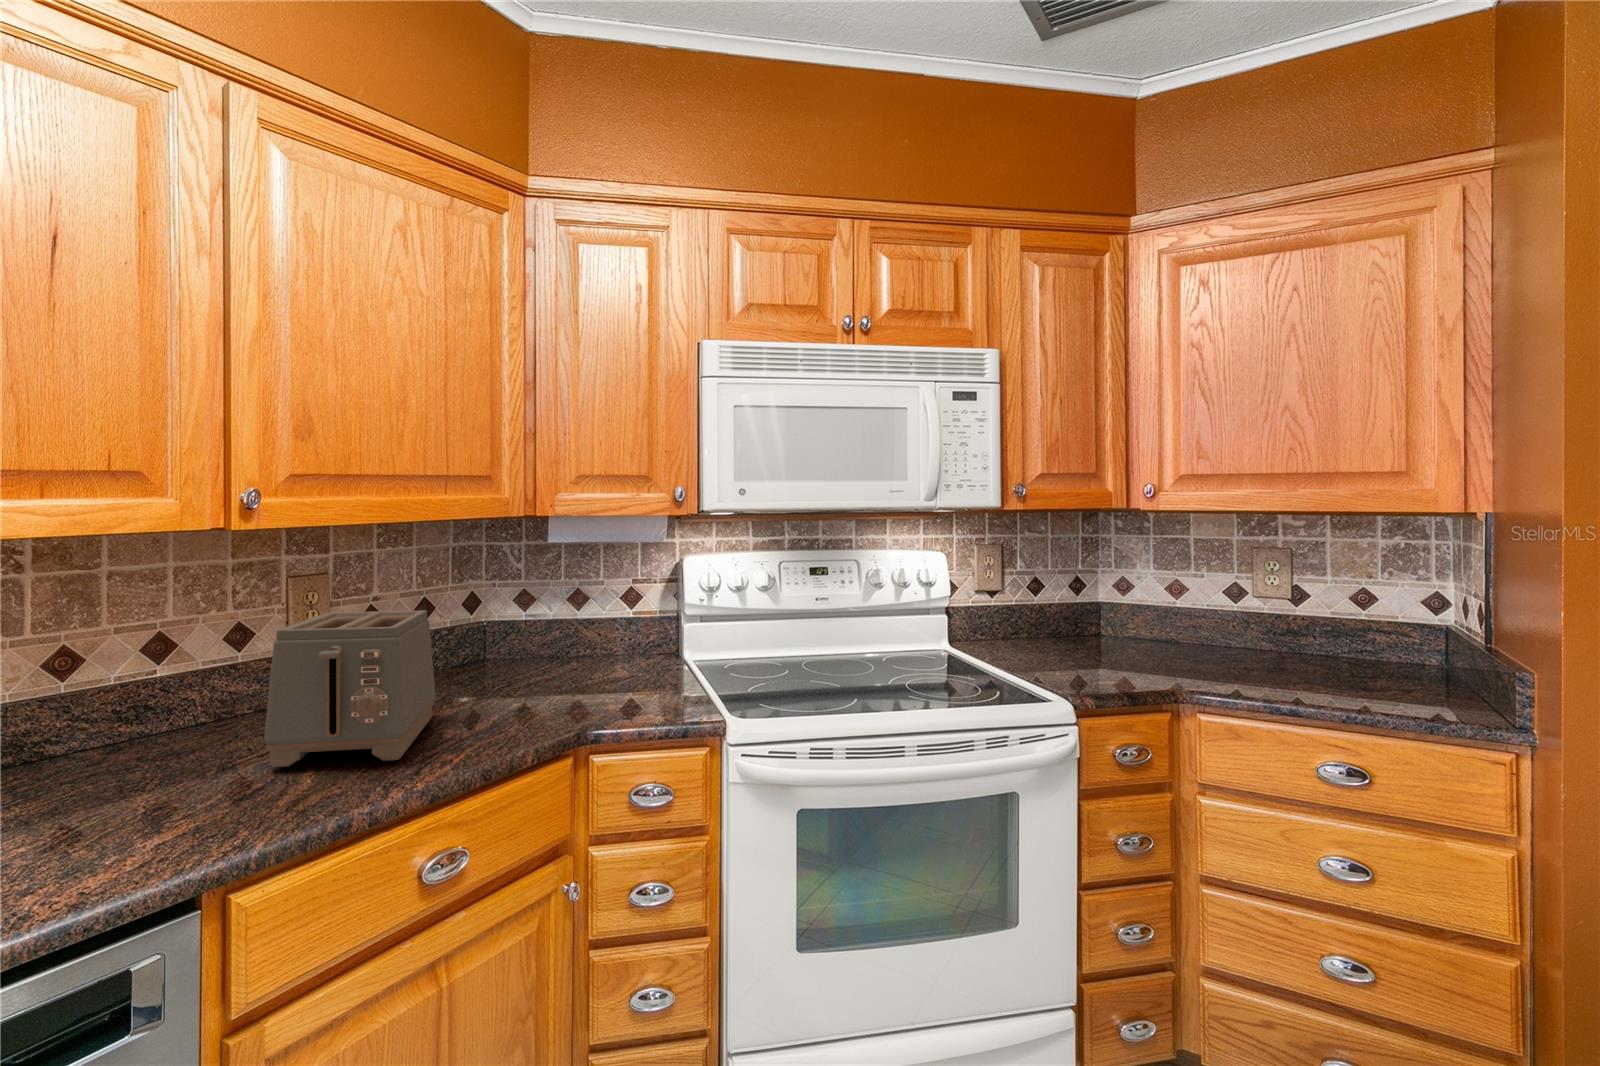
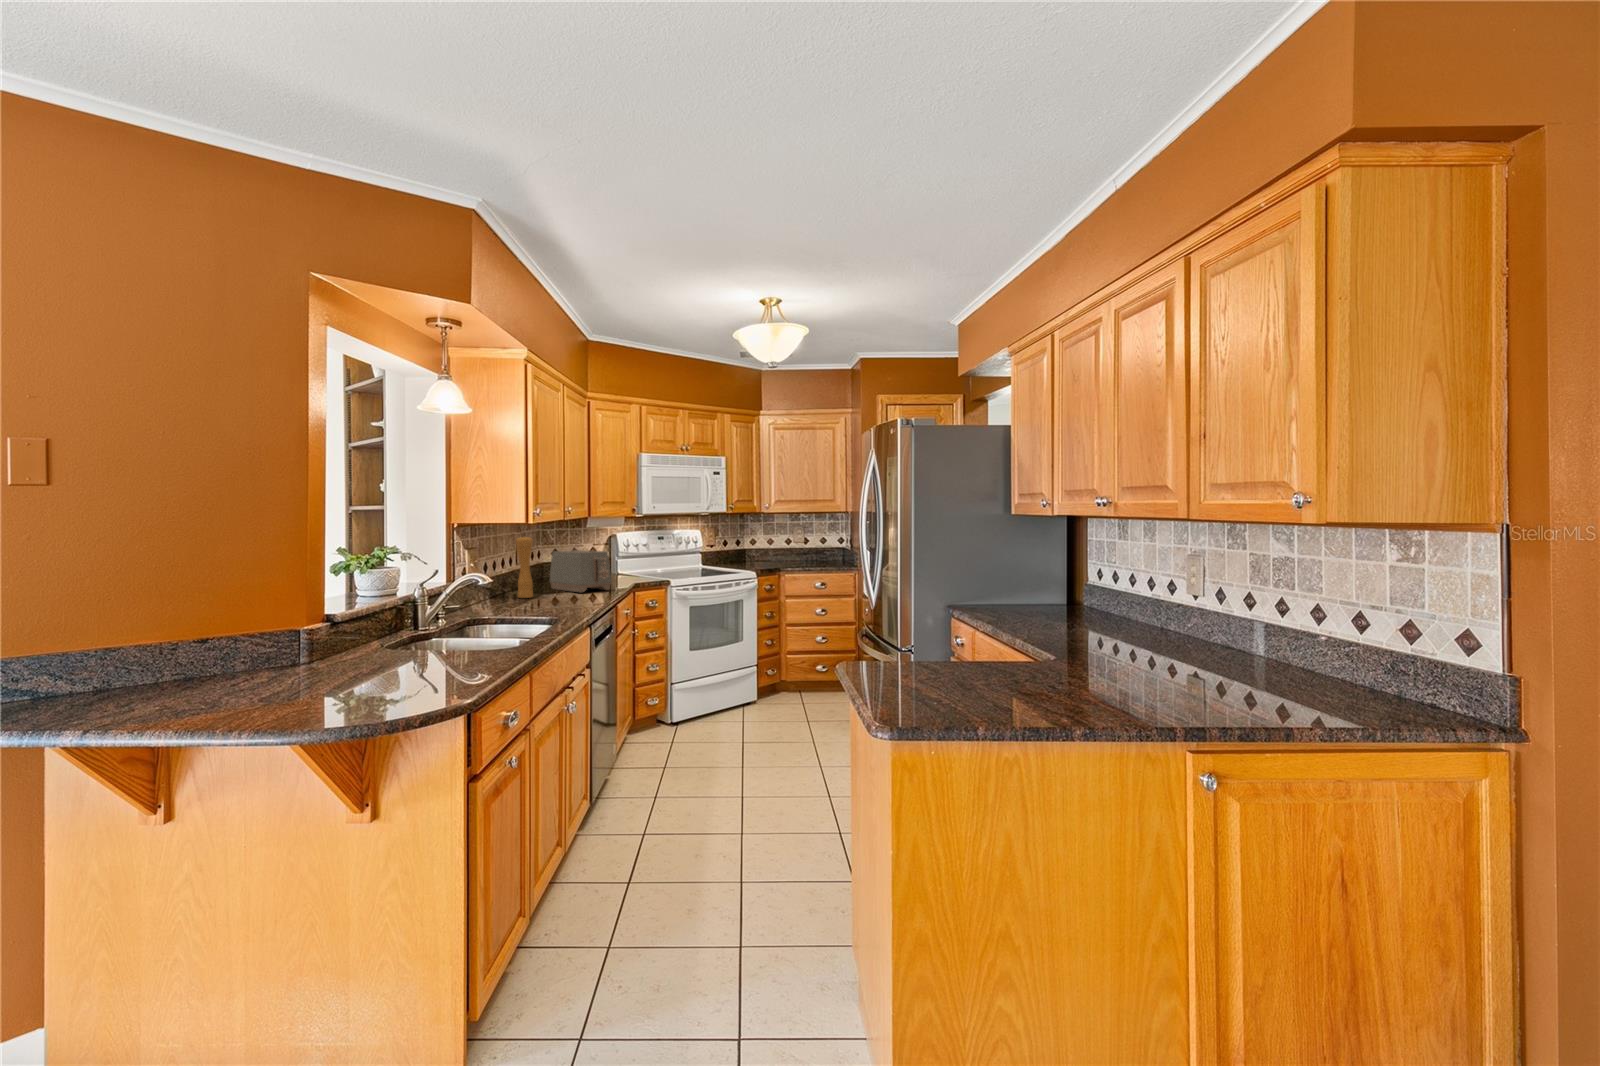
pepper mill: none [43,569,109,779] -> present [516,537,533,598]

